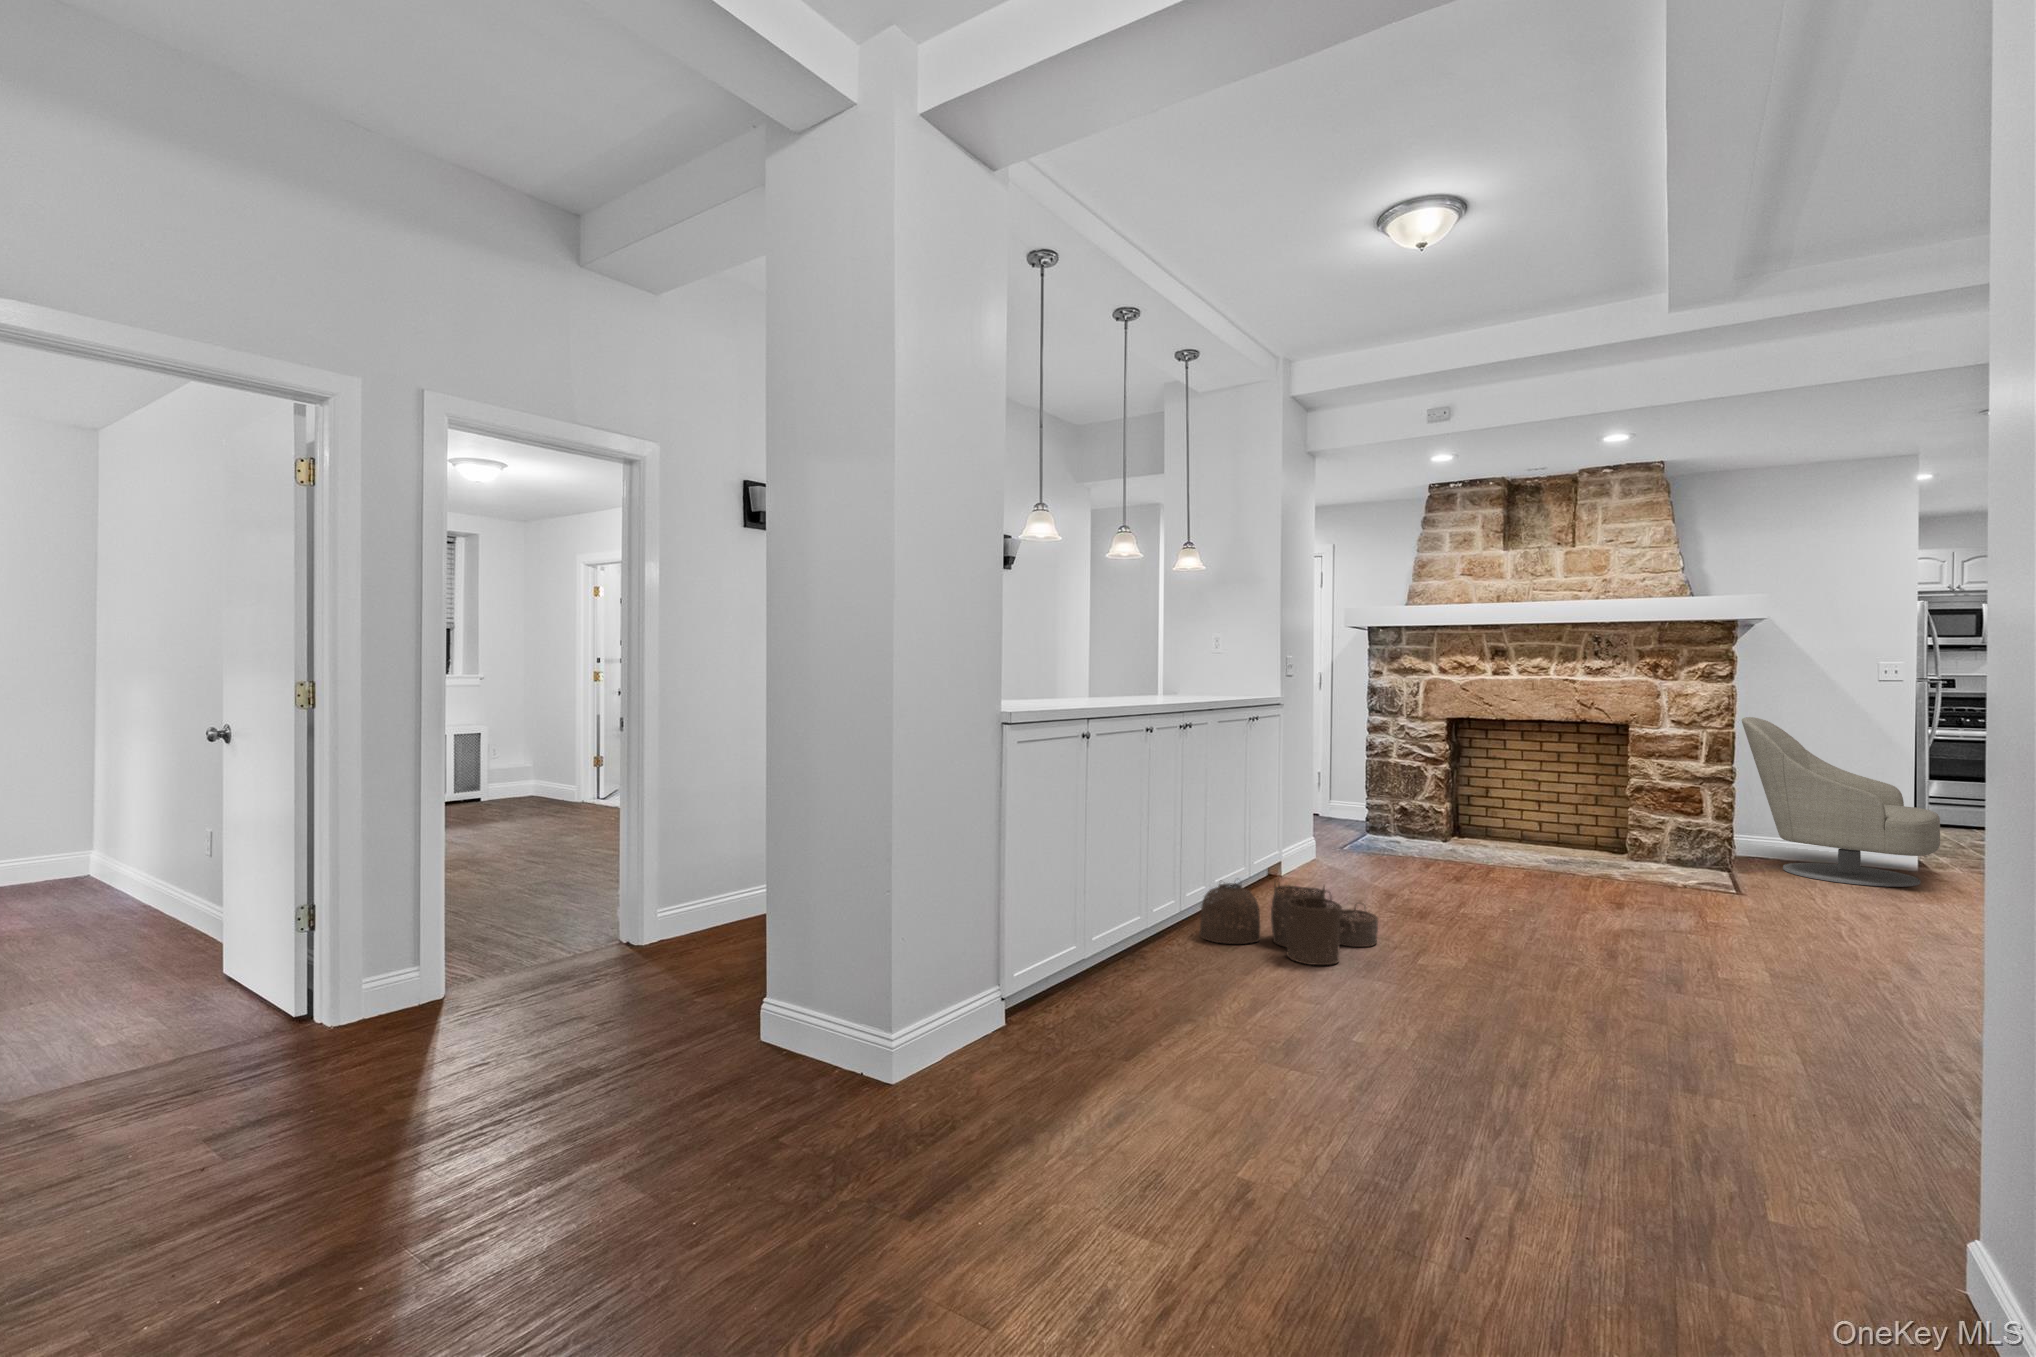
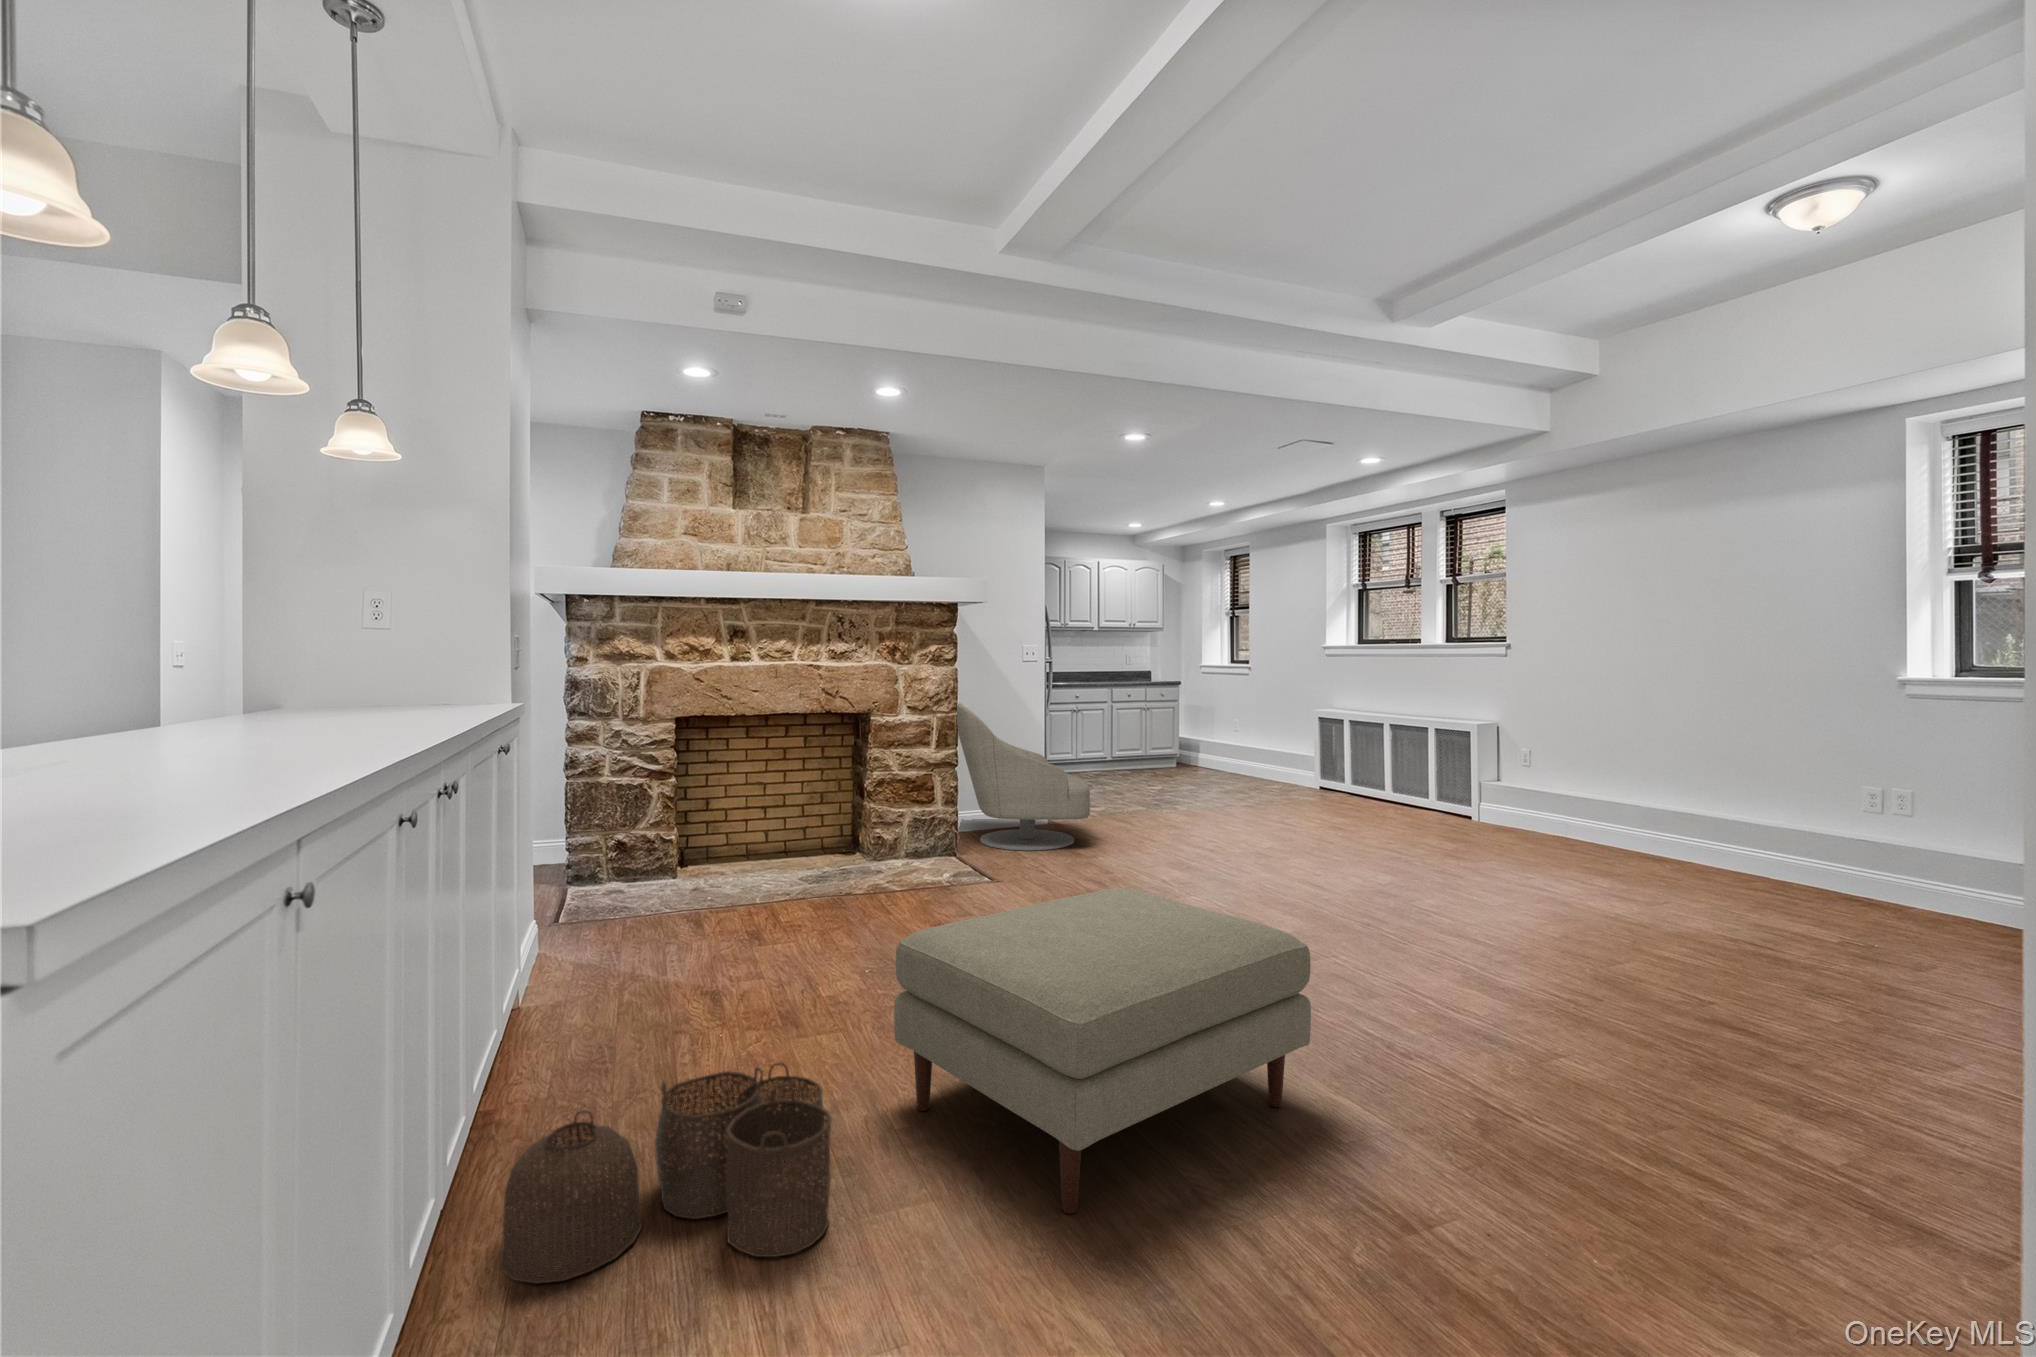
ottoman: none [1430,839,1745,1025] -> present [894,888,1311,1214]

